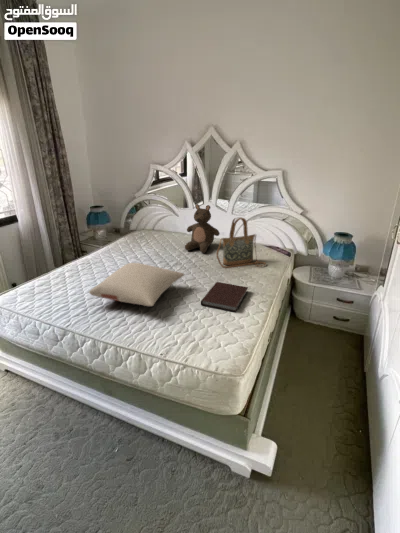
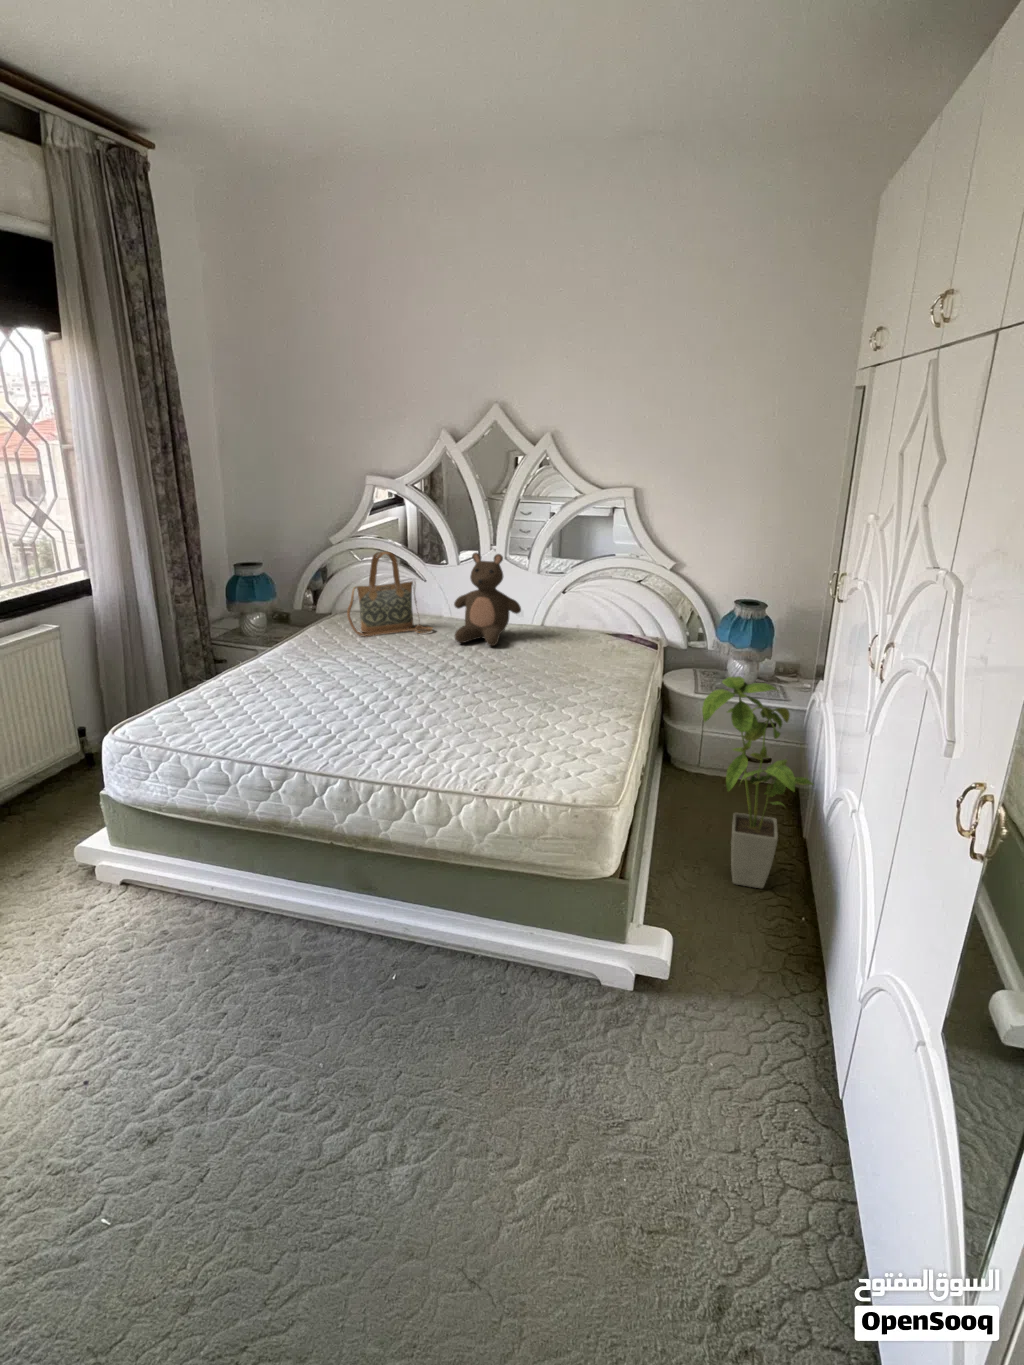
handbag: present [217,218,266,268] -> present [347,552,433,636]
pillow: present [89,263,184,306] -> none [312,656,478,723]
notebook: present [201,282,248,312] -> none [518,687,596,730]
house plant: none [304,288,372,407] -> present [702,676,813,888]

